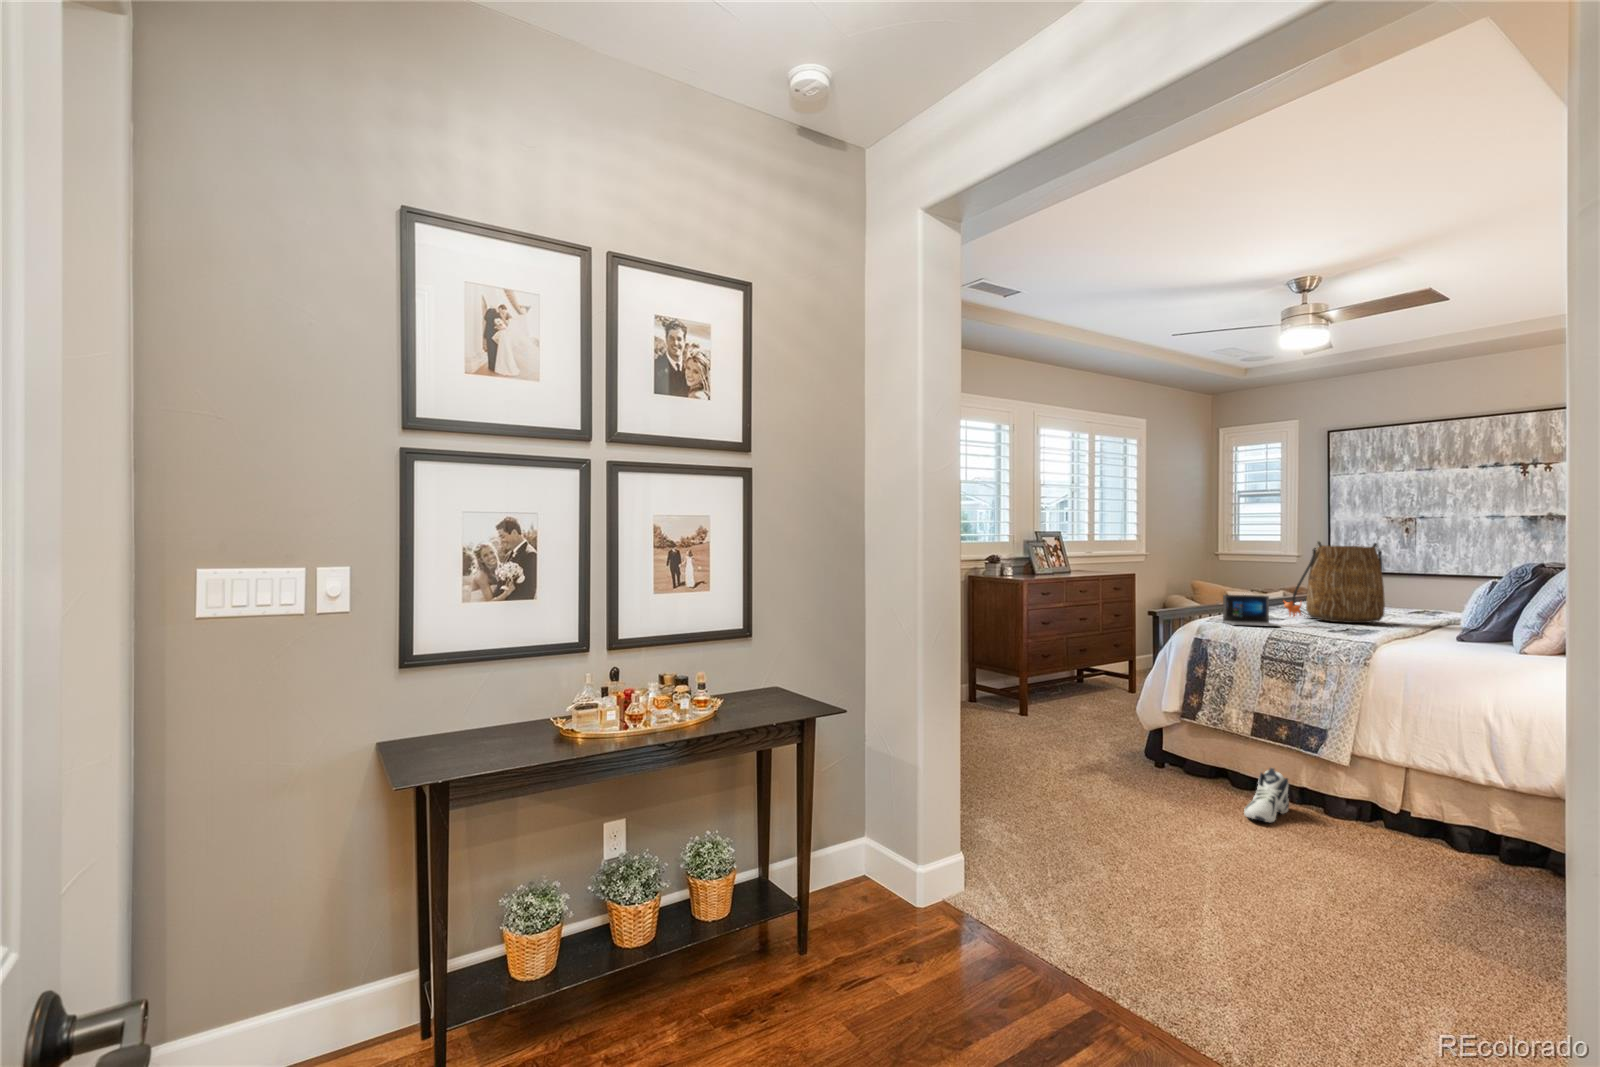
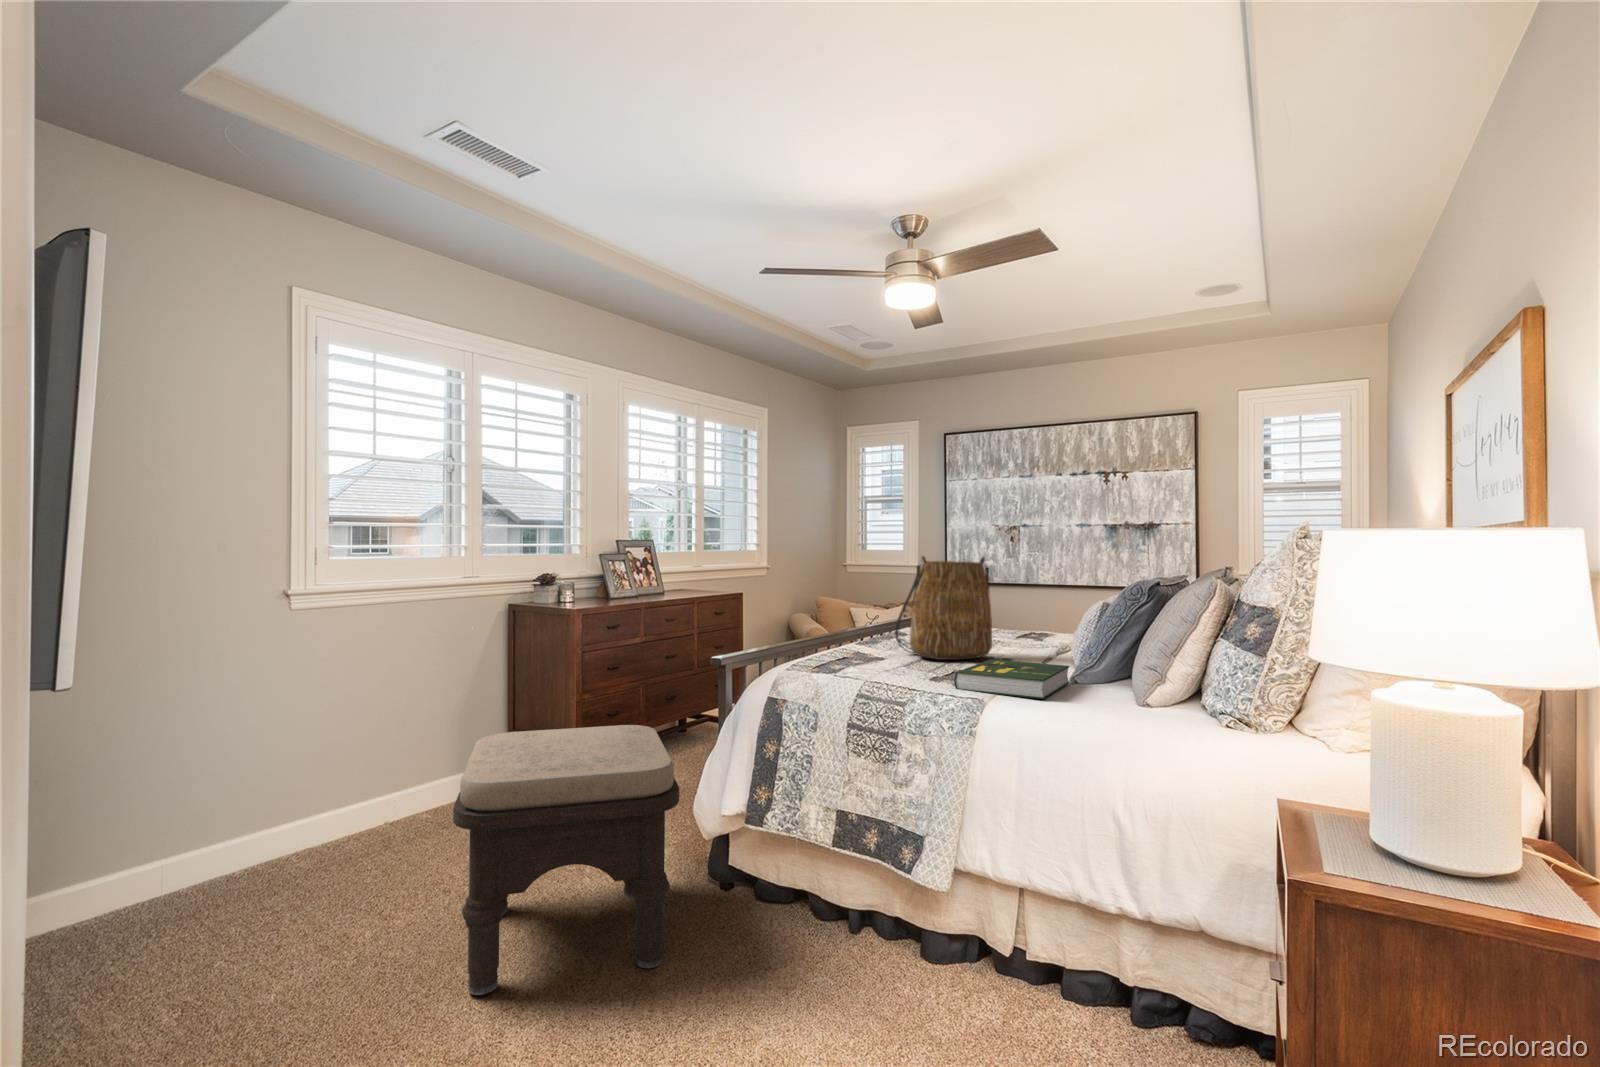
laptop: present [1223,595,1301,627] -> none [806,632,902,680]
book: none [1351,620,1460,645] -> present [954,659,1069,699]
ottoman: none [990,650,1138,795] -> present [453,725,679,995]
sneaker: present [1244,768,1289,822] -> none [818,895,879,992]

